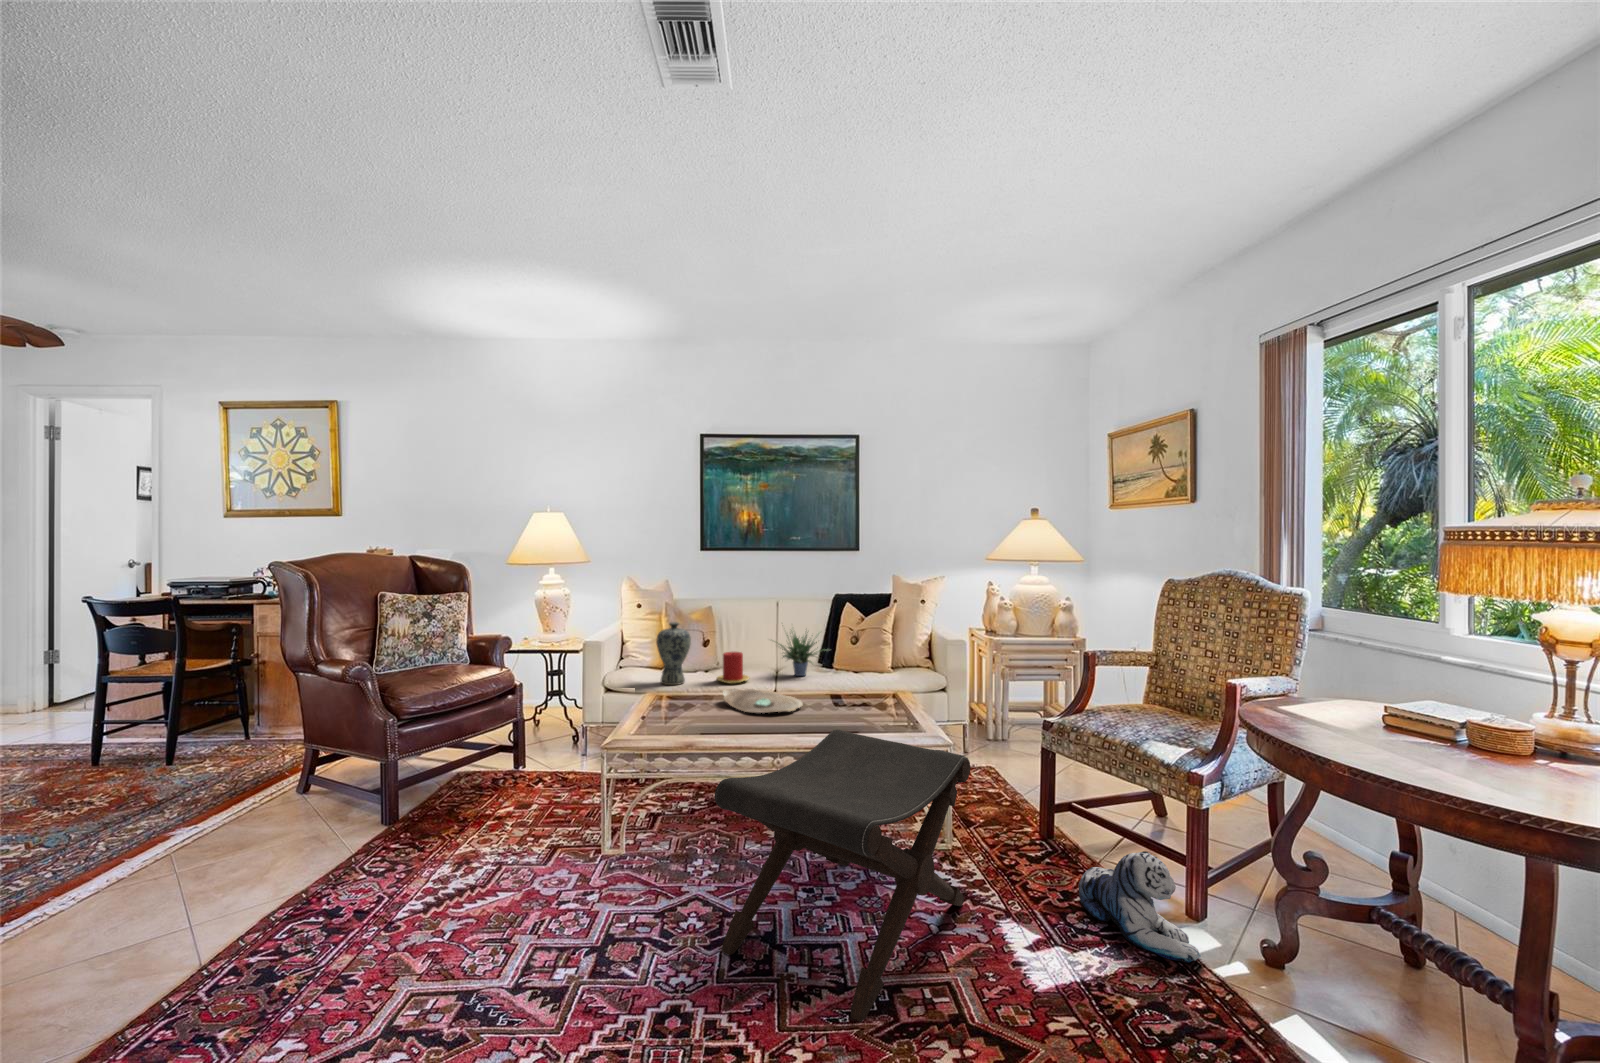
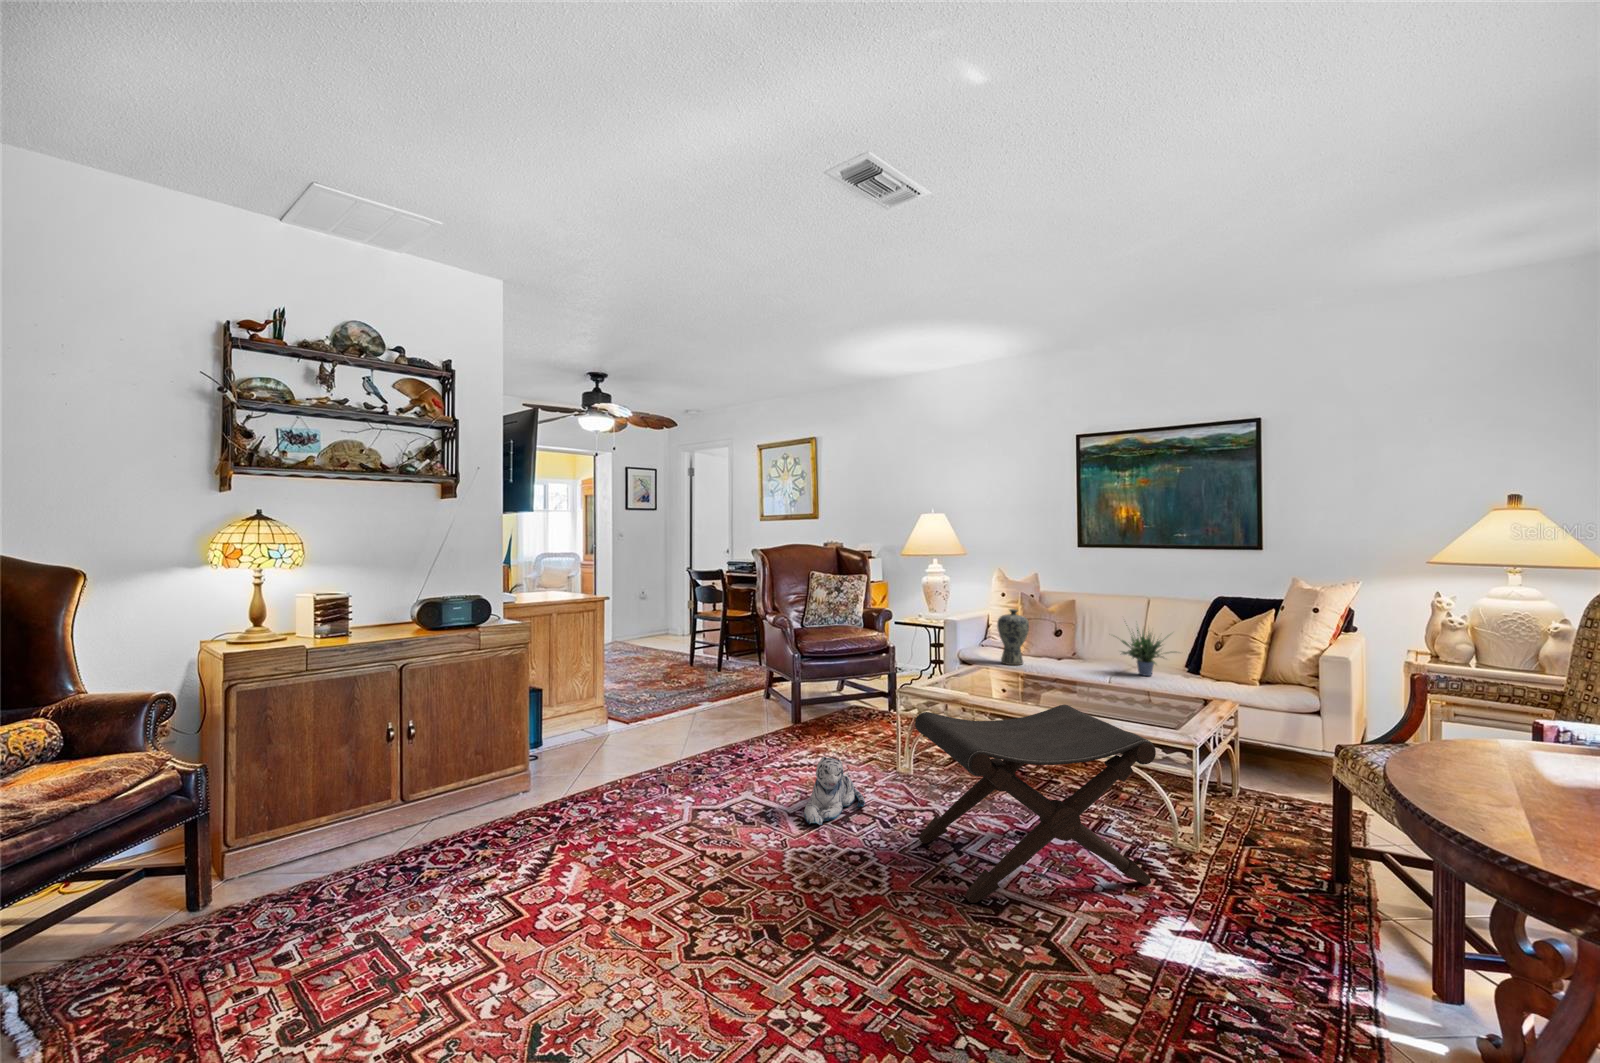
candle: present [716,652,749,684] -> none [1051,642,1085,672]
decorative bowl: present [723,689,803,713] -> none [1028,671,1103,696]
plush toy: present [1078,851,1201,963] -> present [804,757,865,825]

